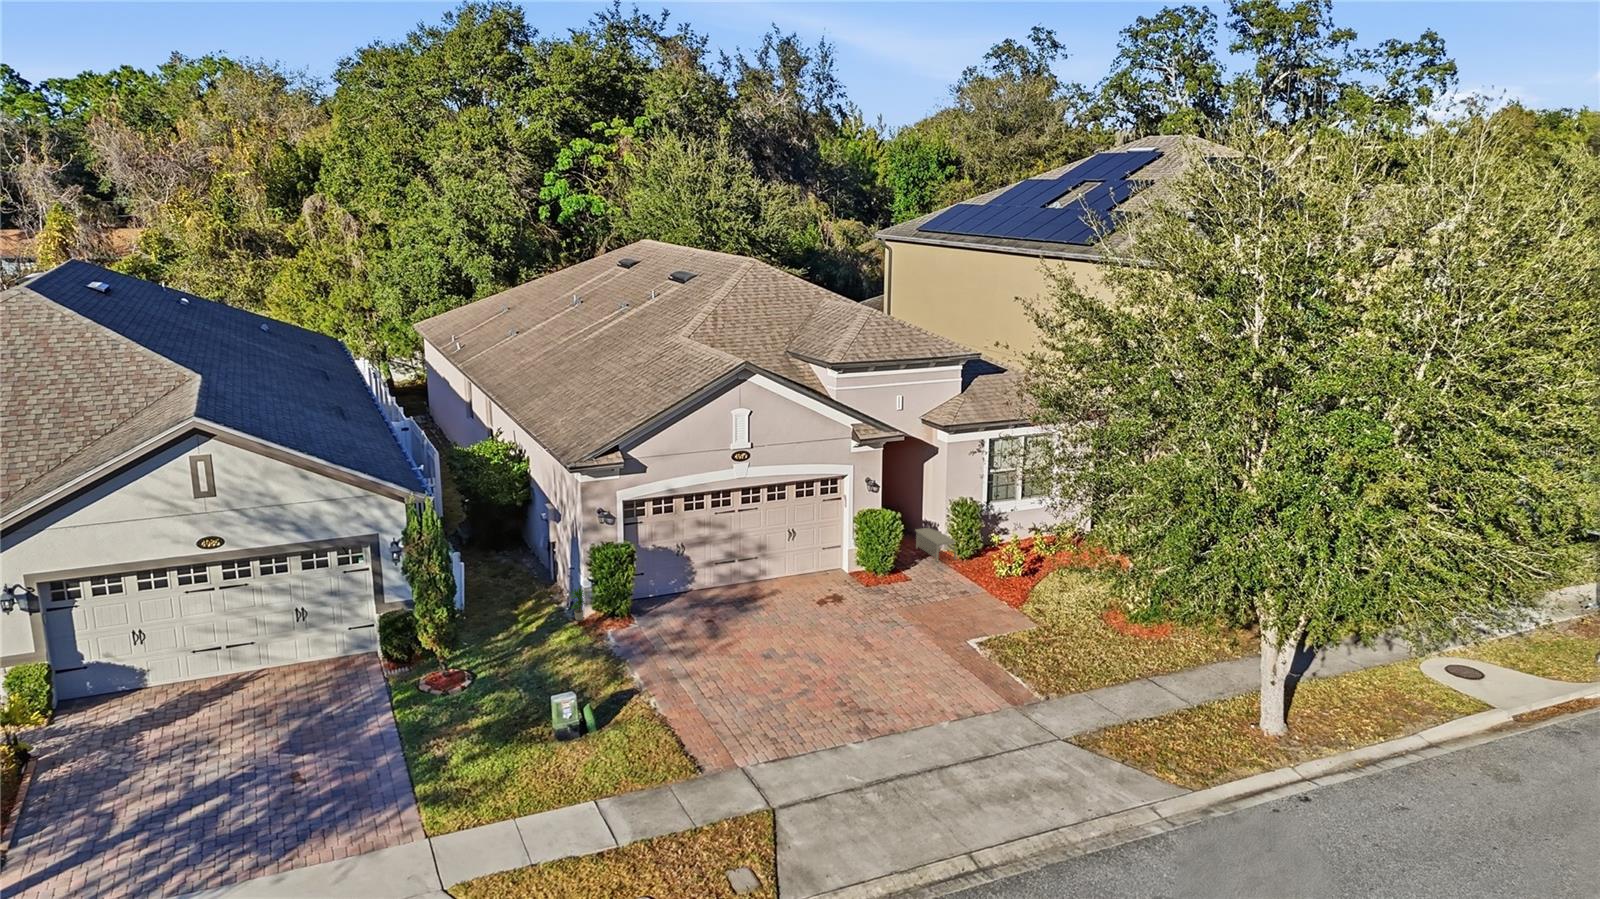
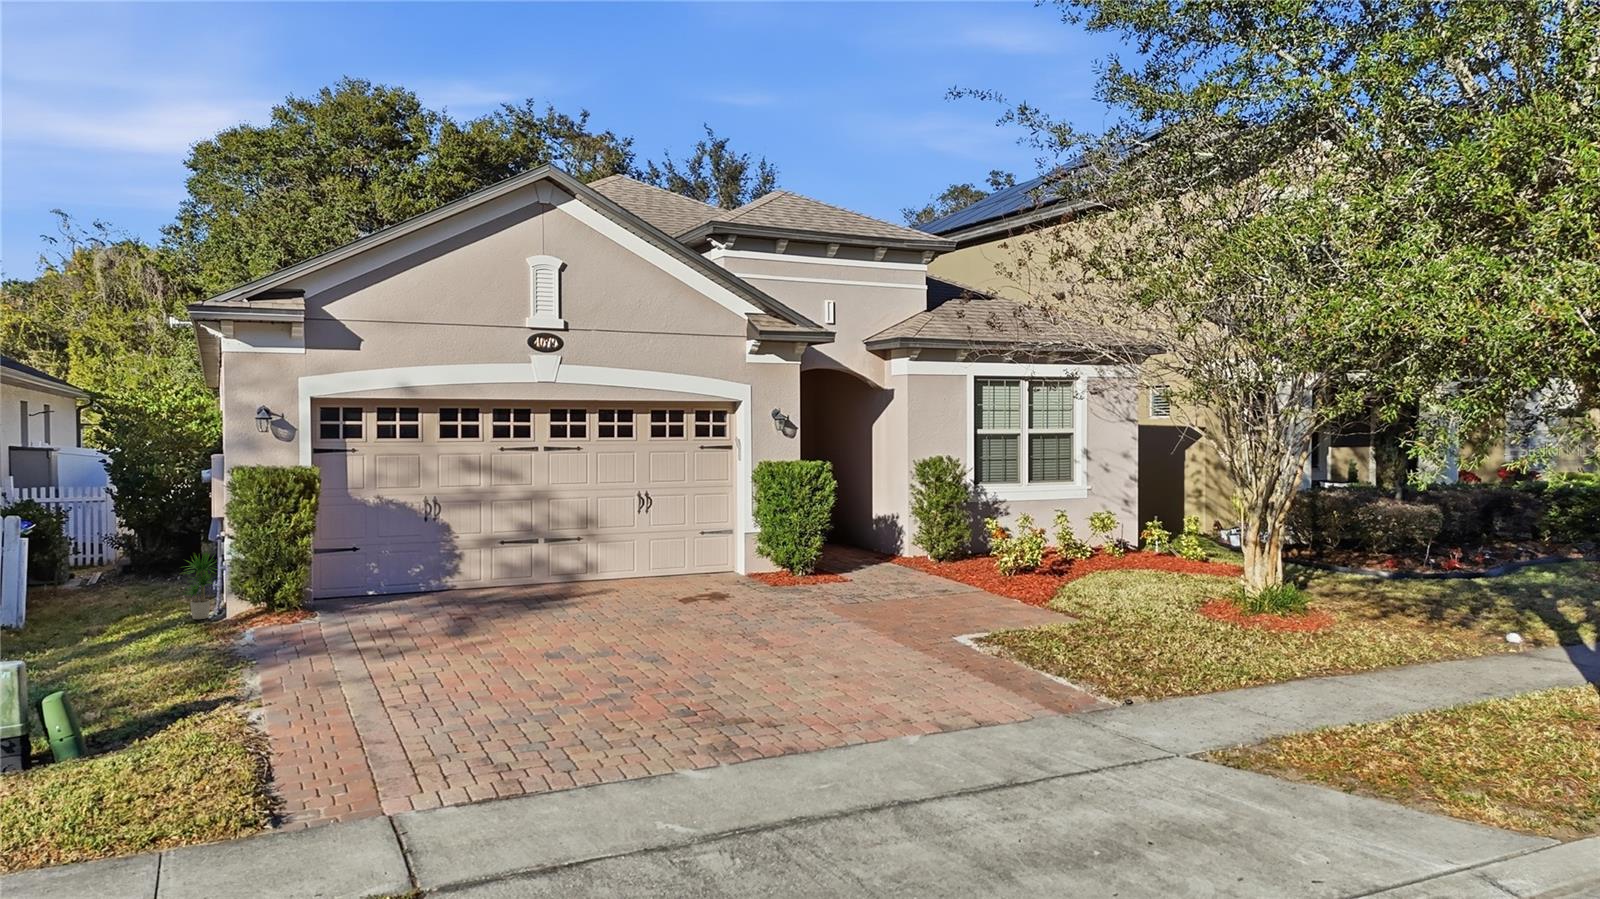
storage bench: present [916,527,957,561] -> none [860,526,932,569]

